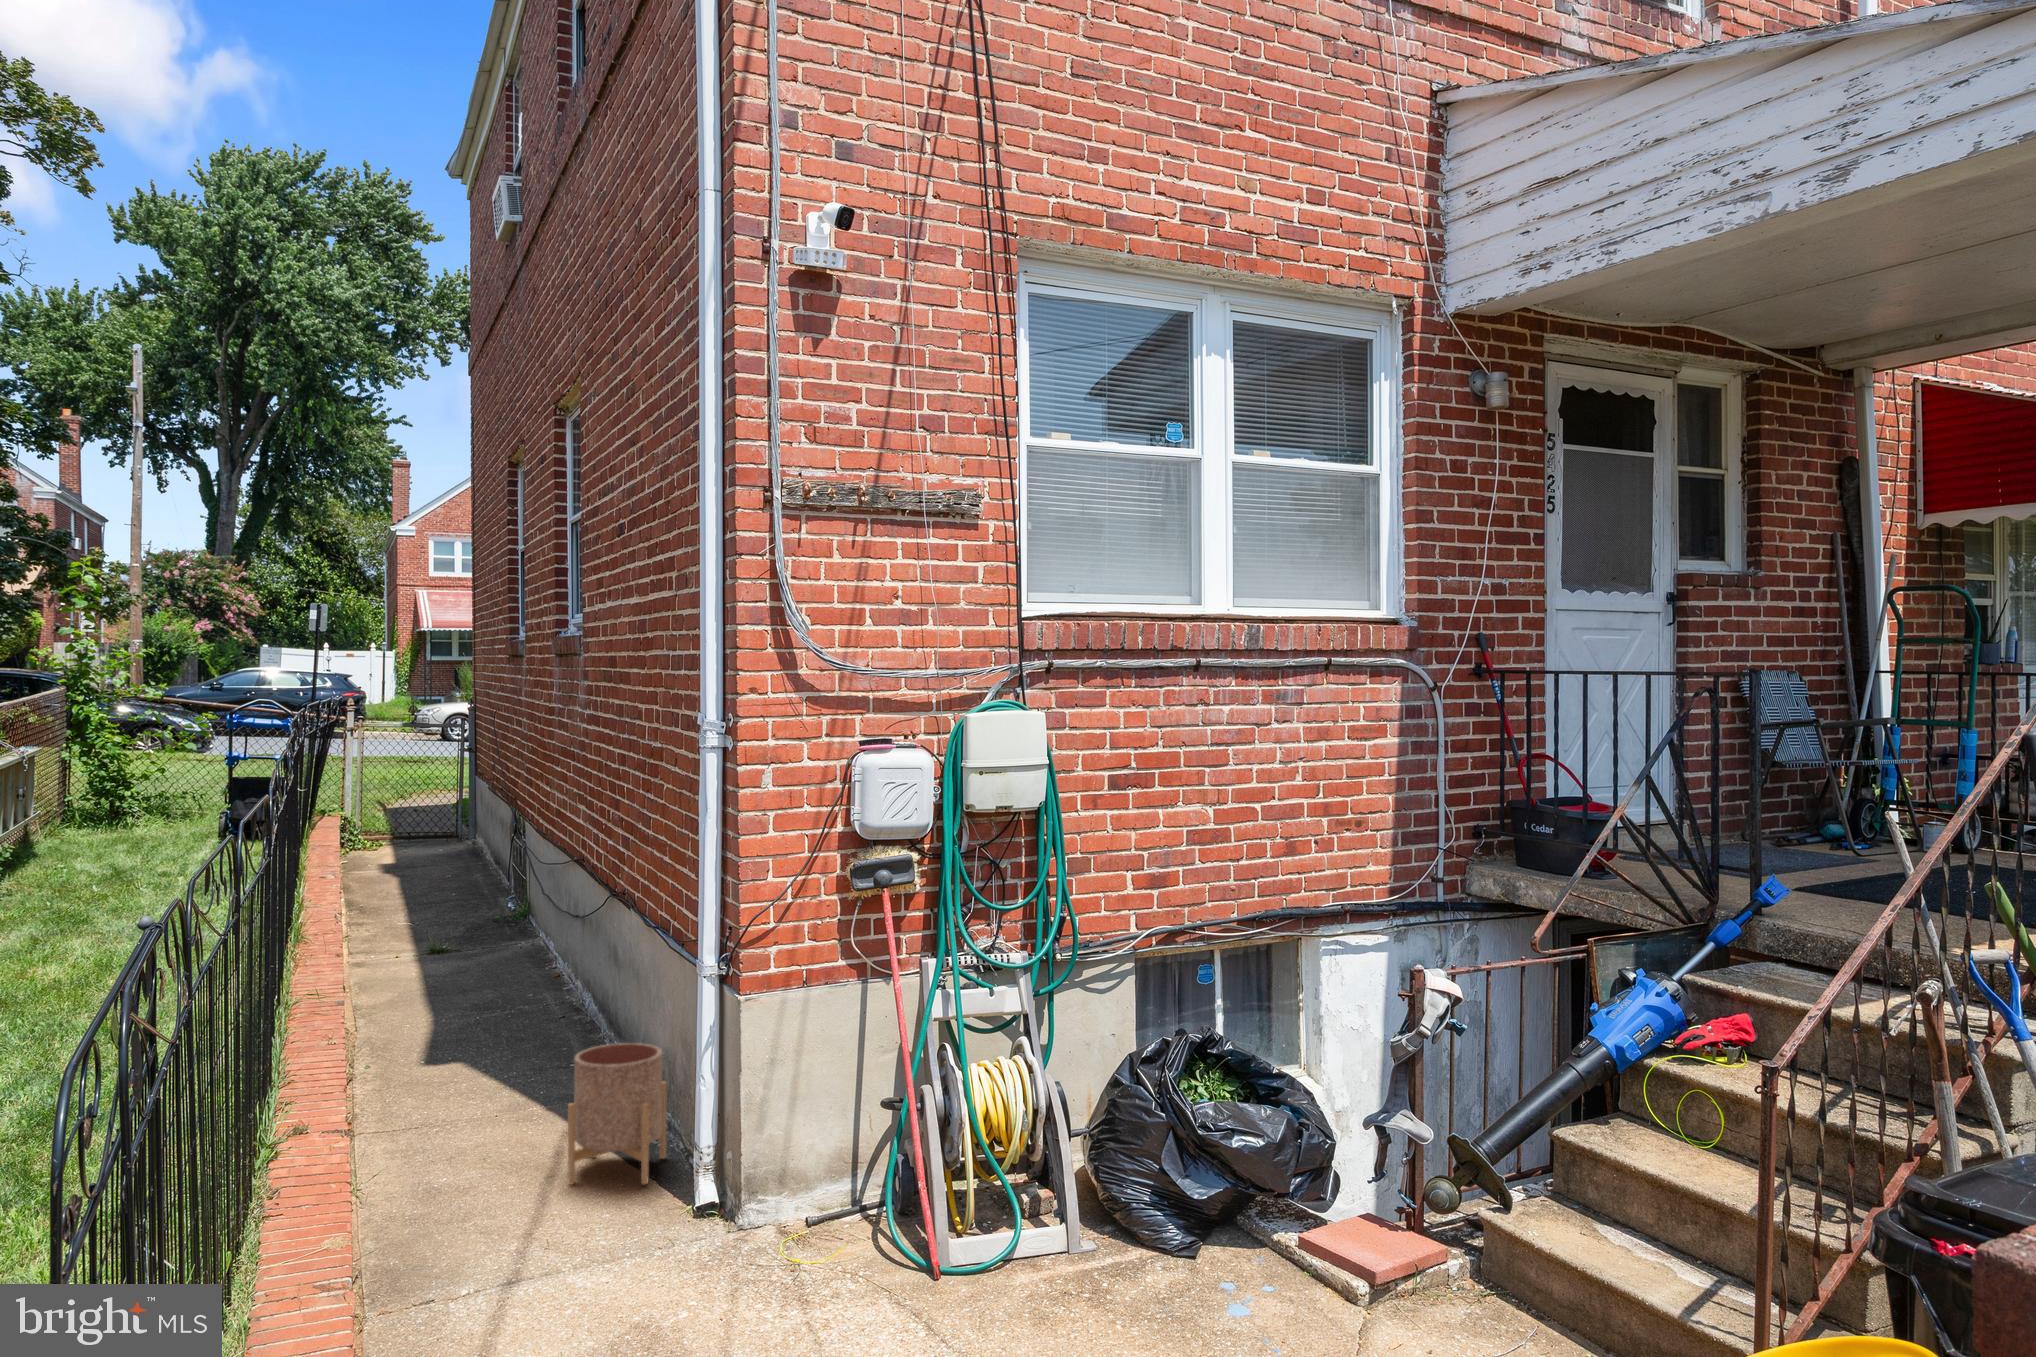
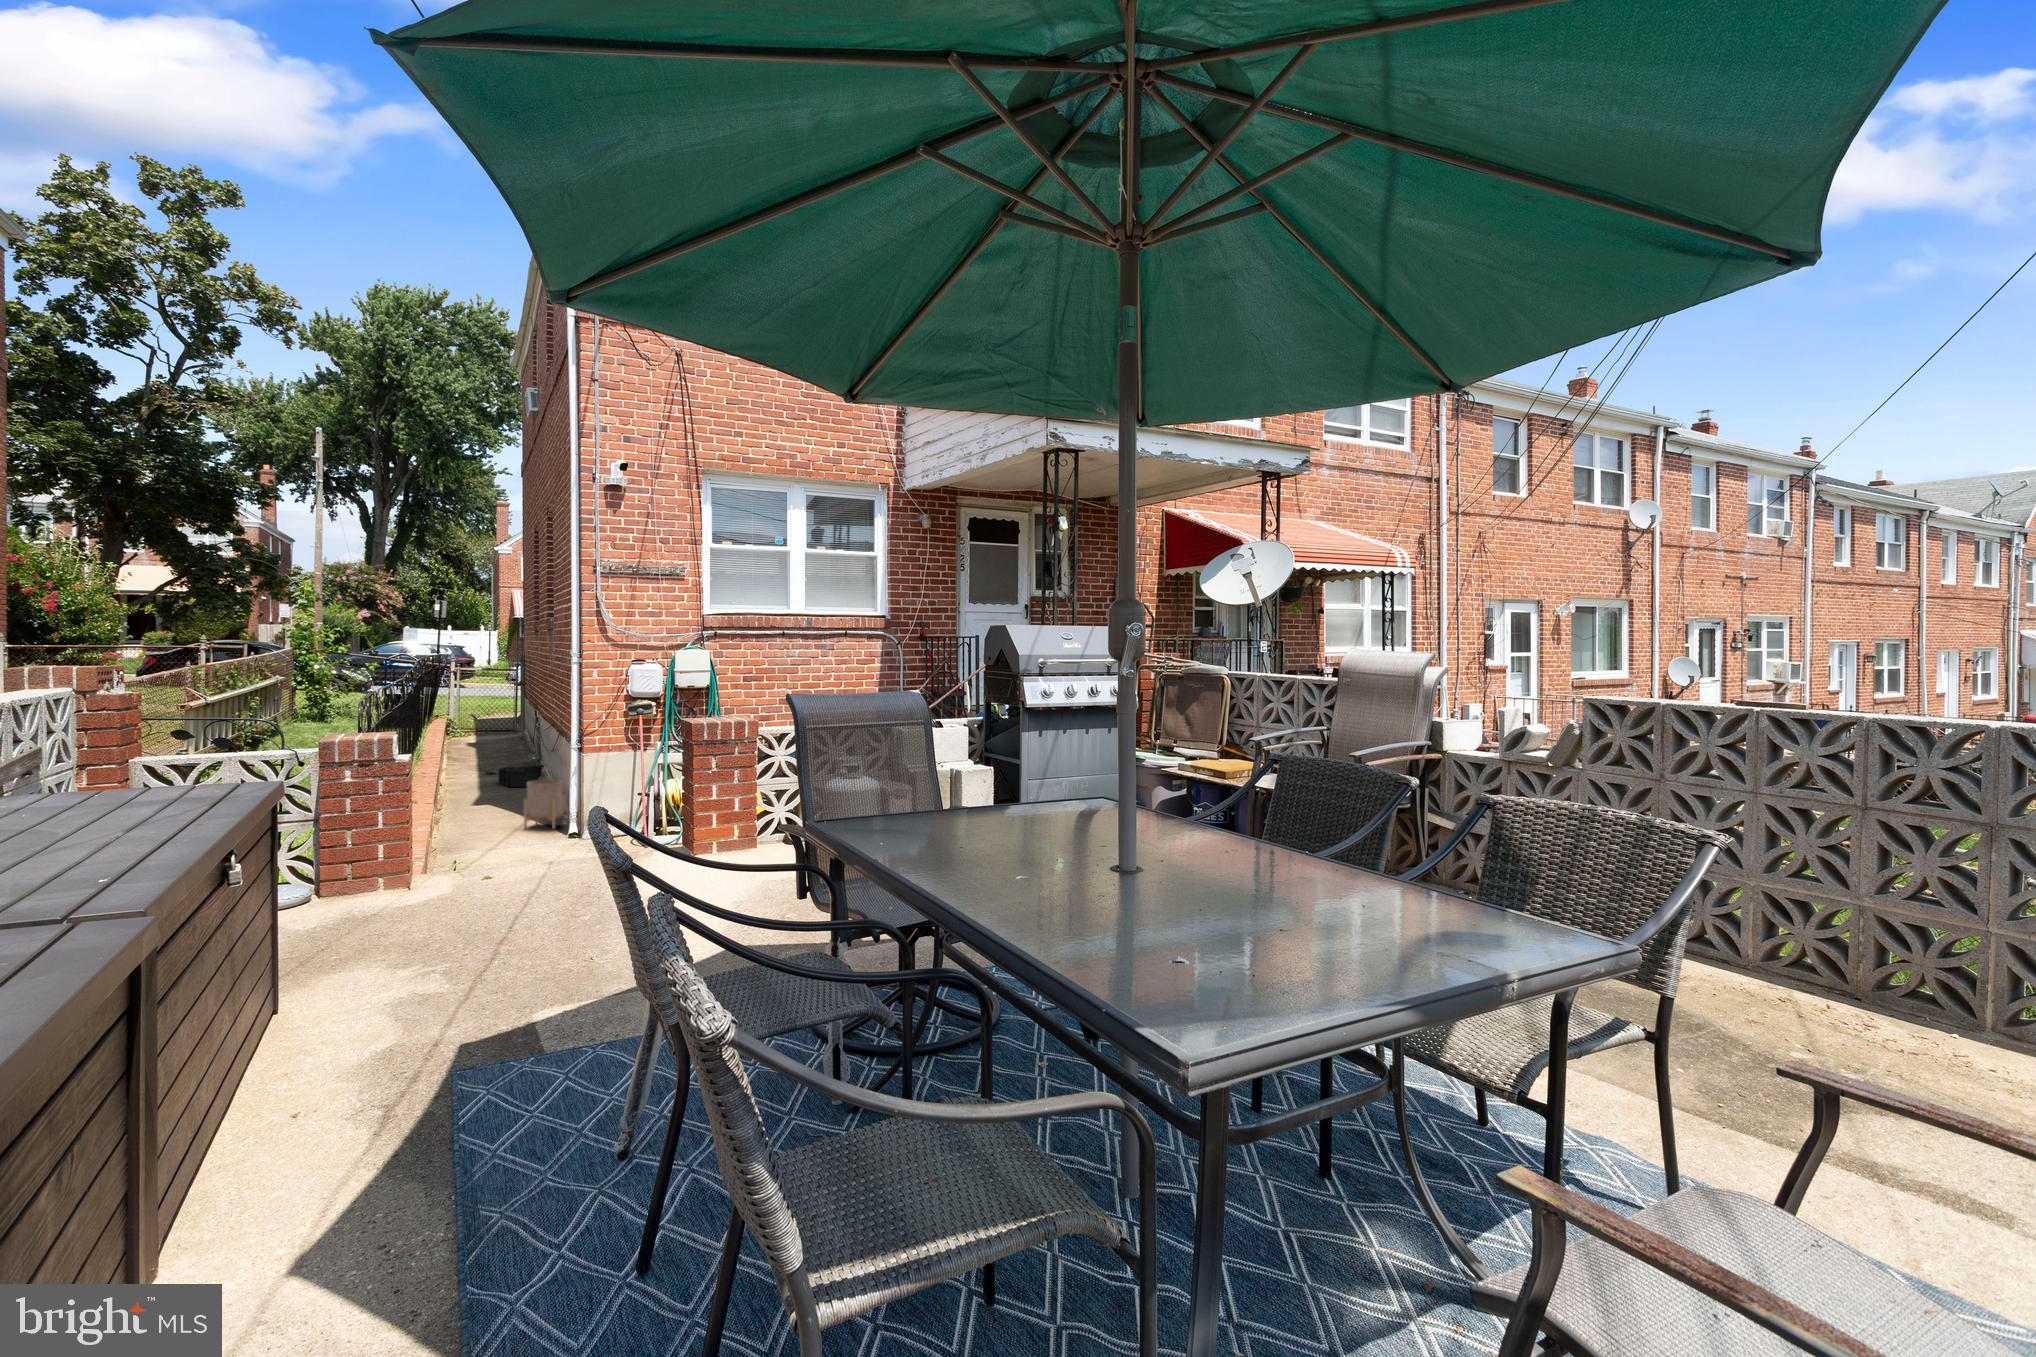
storage bin: none [460,941,555,1002] -> present [499,765,544,787]

